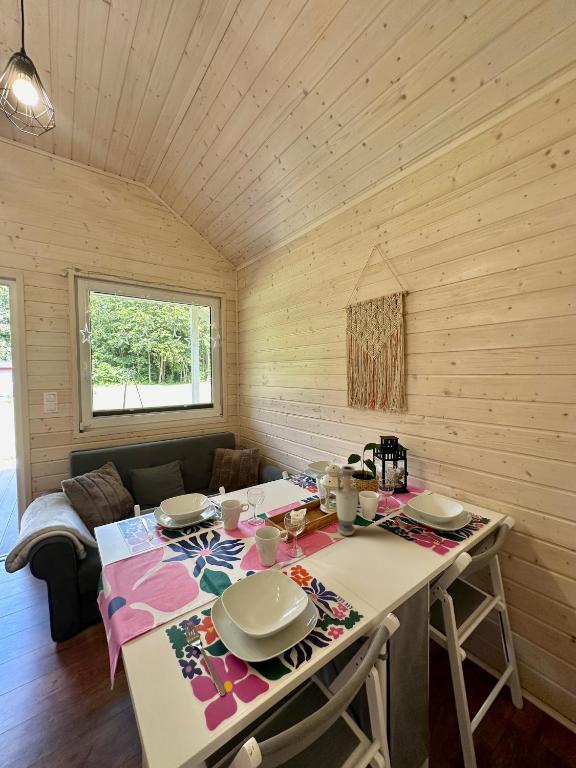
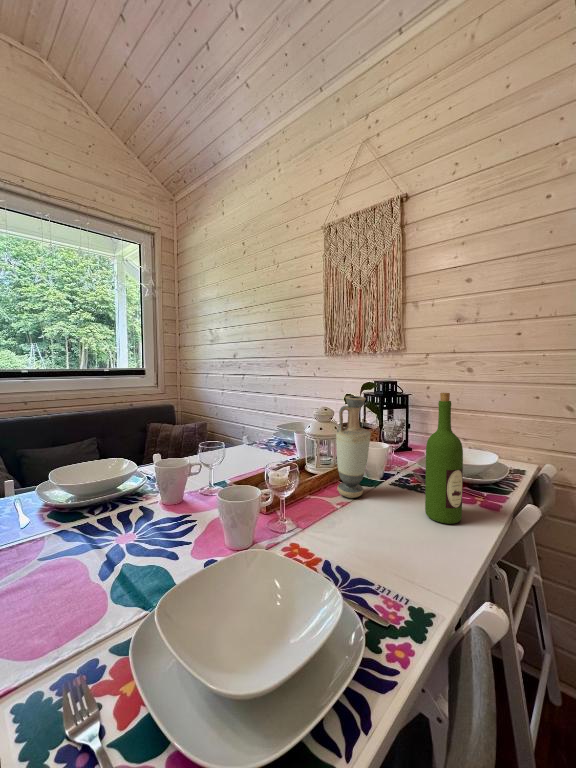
wine bottle: none [390,474,413,562] -> present [425,393,463,524]

